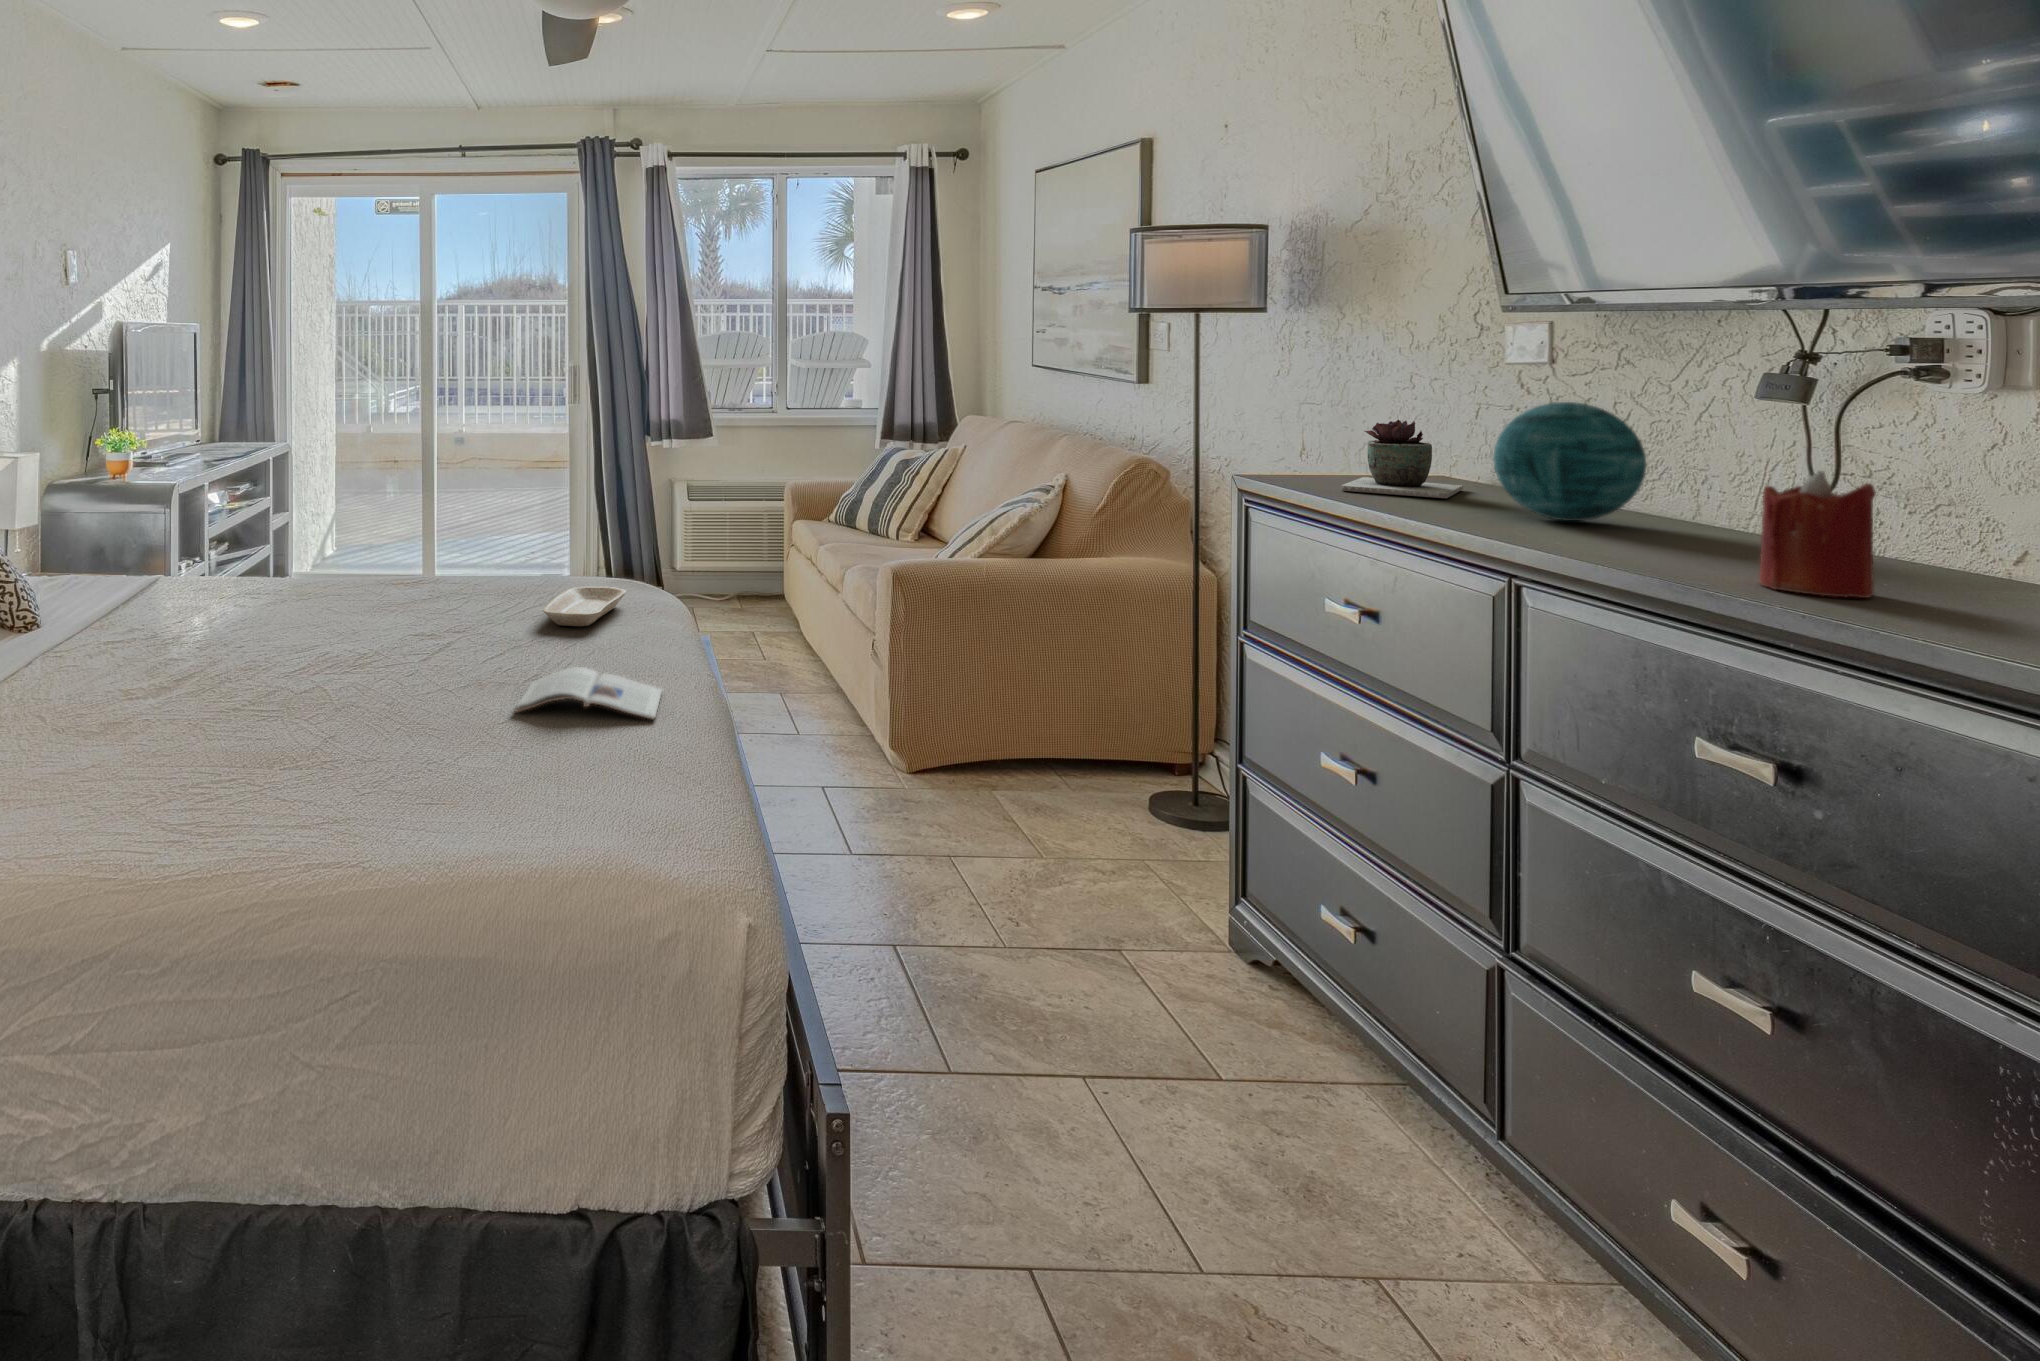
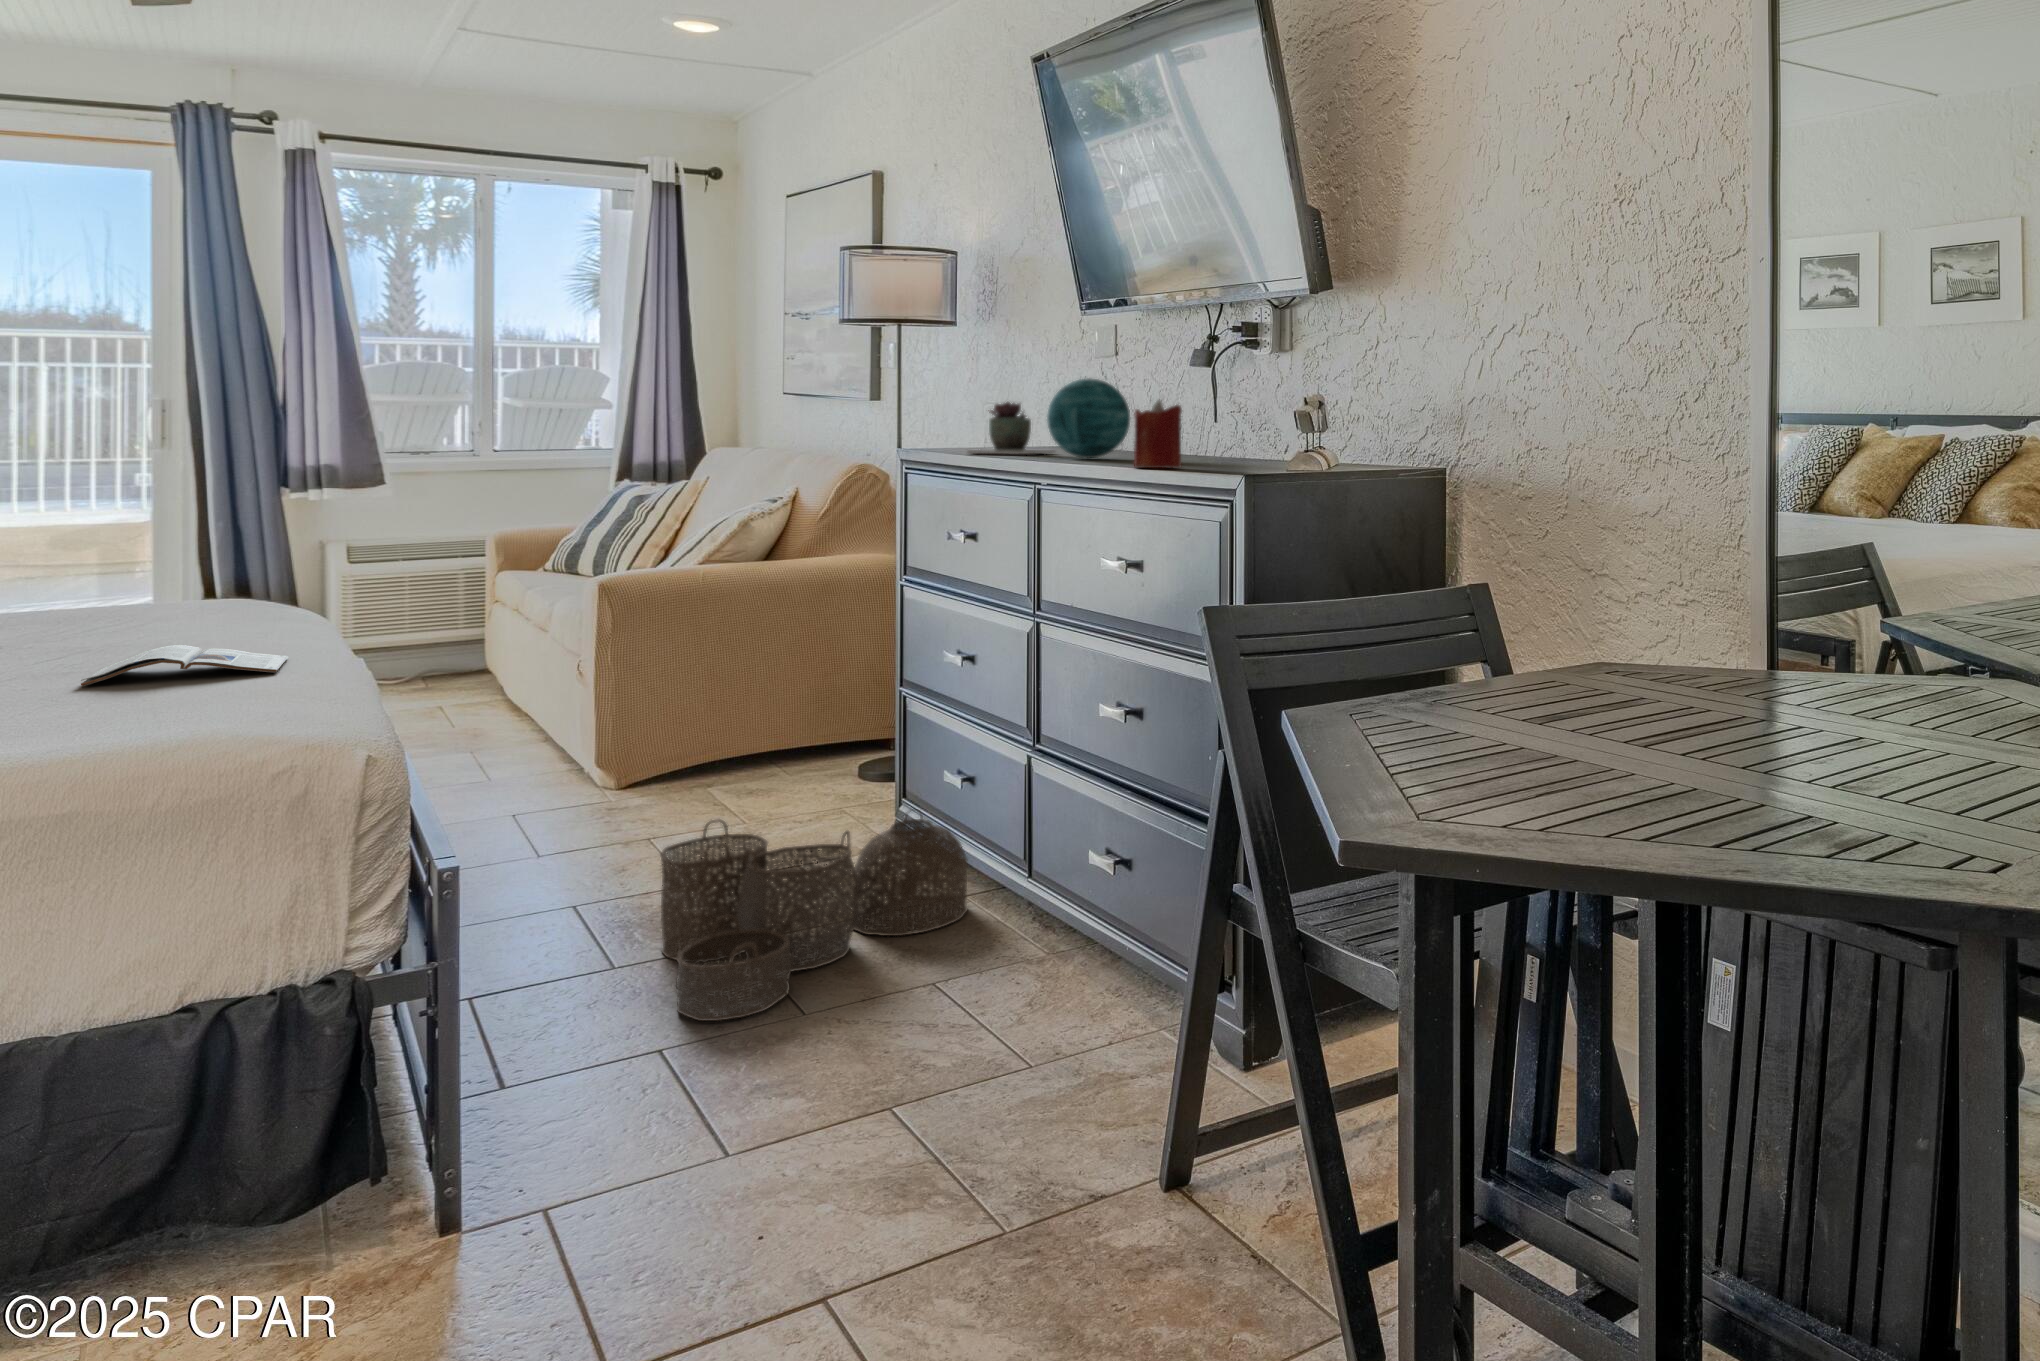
tray: present [543,586,626,626] -> none [114,601,240,635]
woven basket: none [996,927,1389,1277] -> present [660,812,968,1021]

